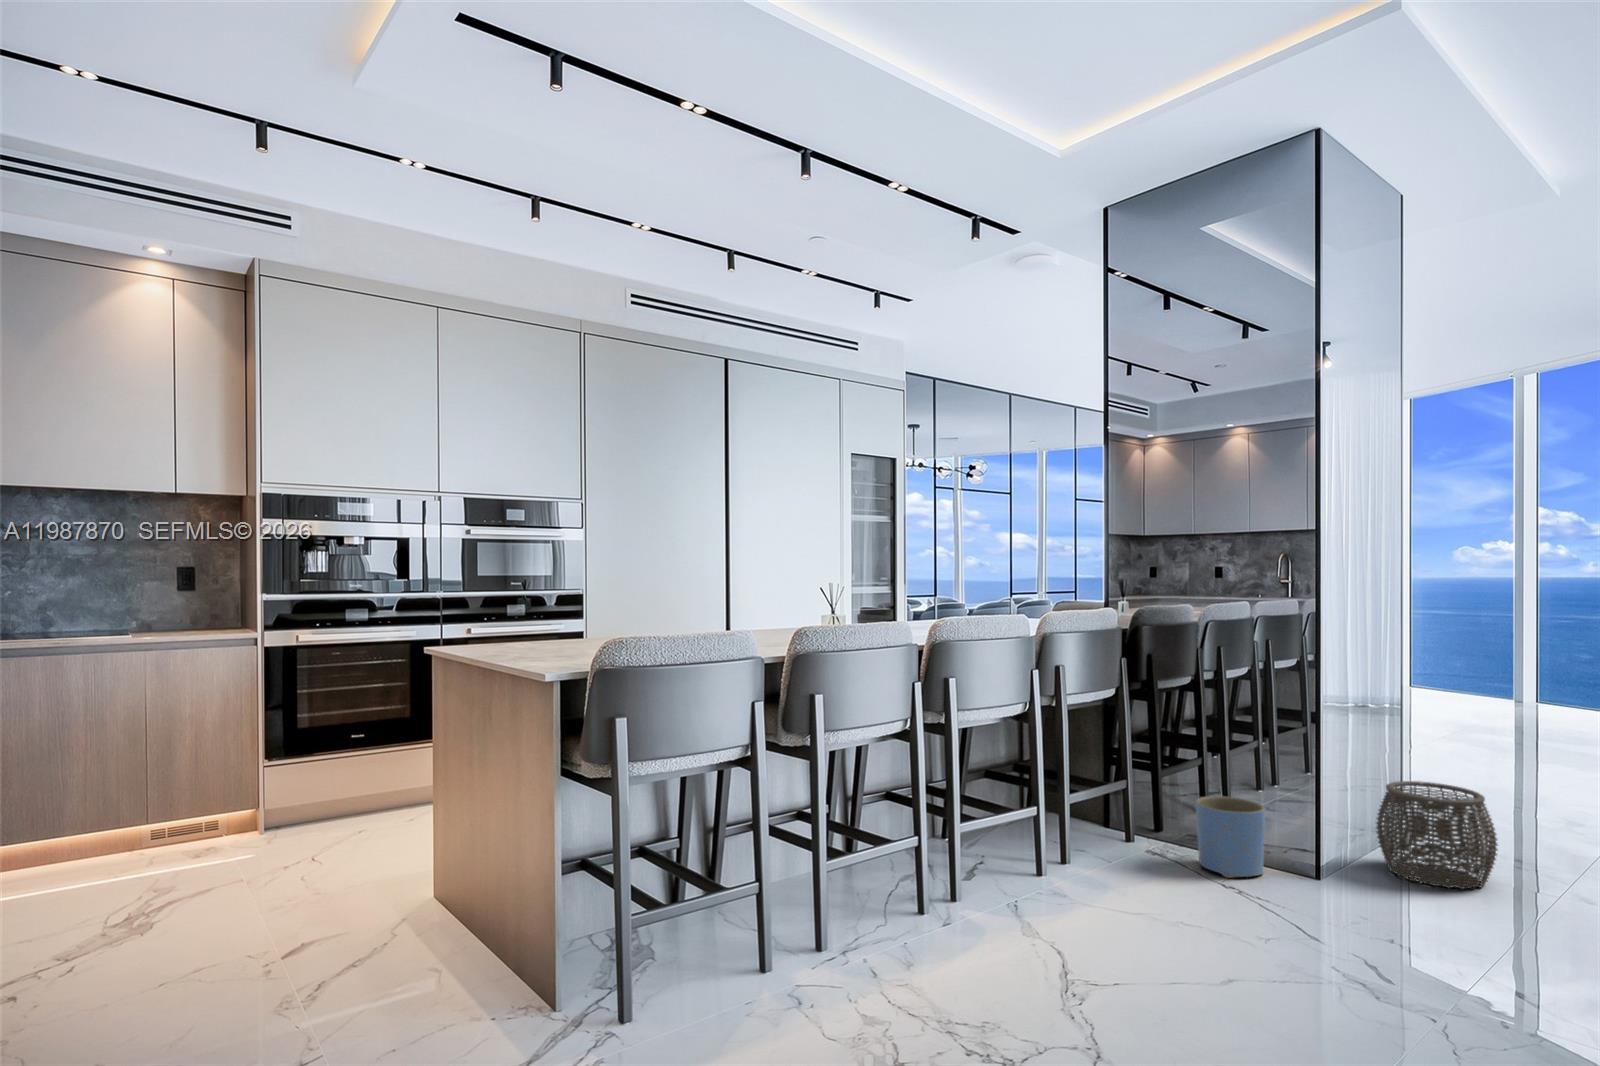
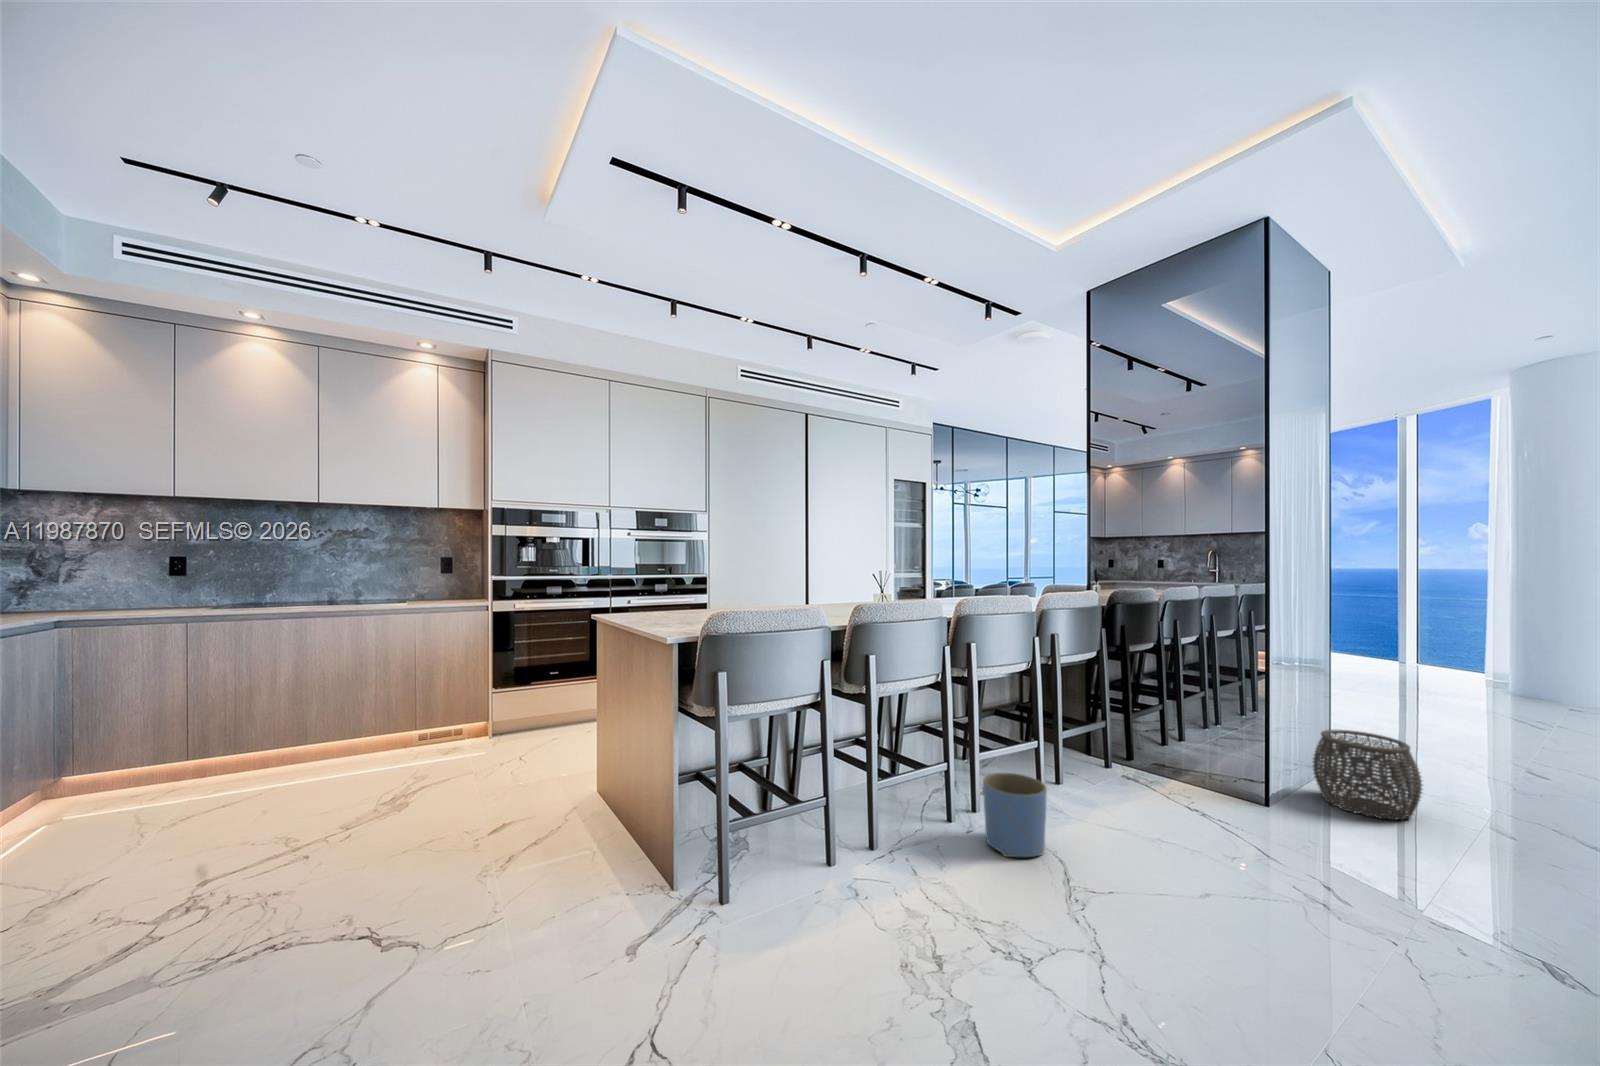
planter: present [1196,796,1265,878] -> present [983,773,1047,857]

